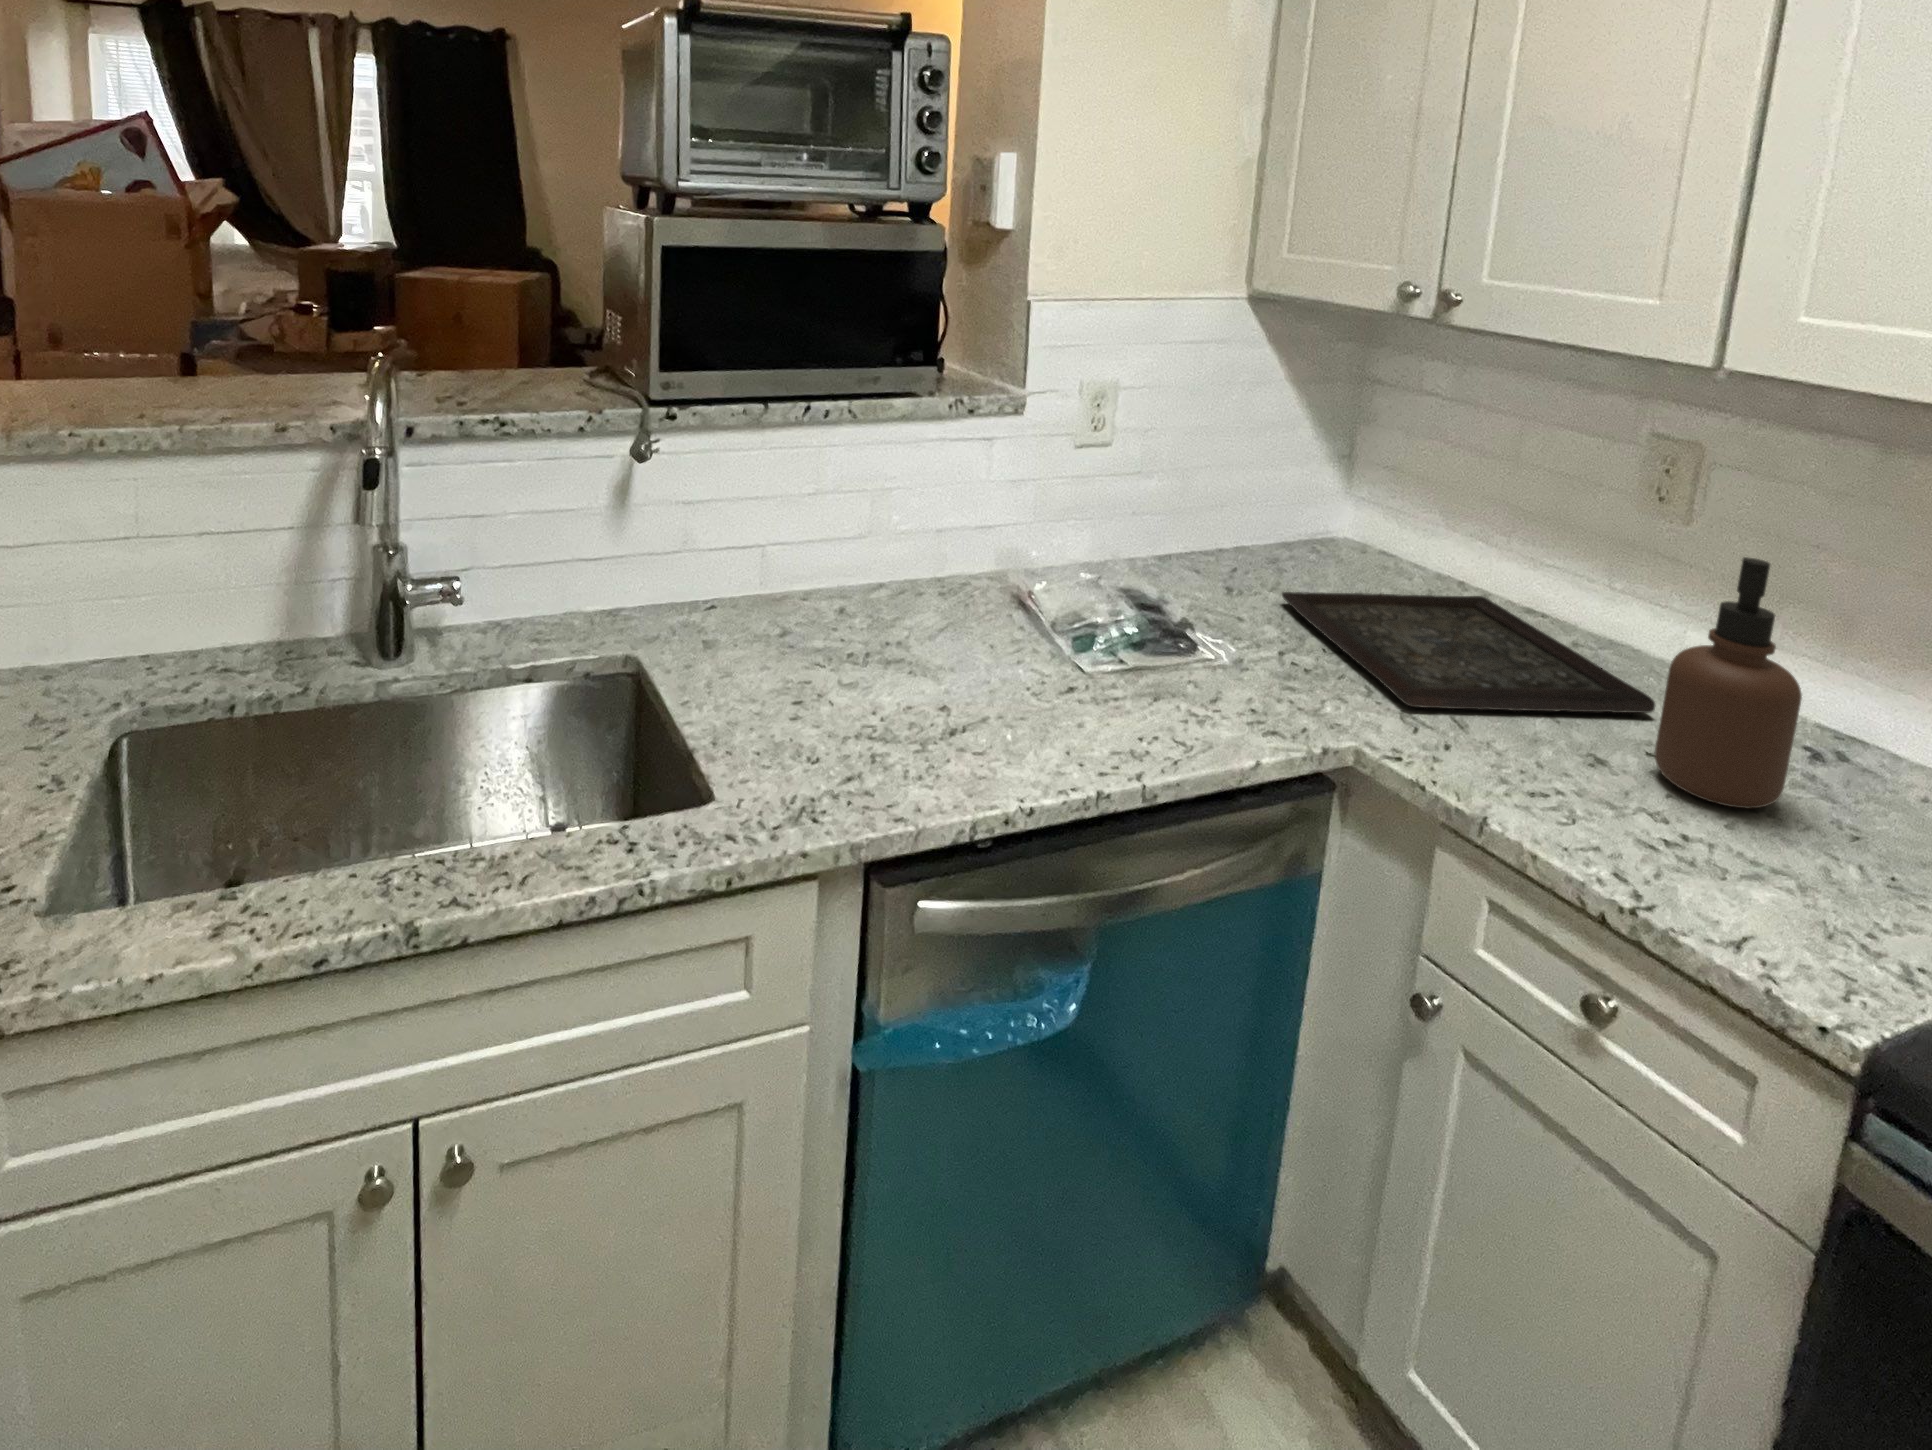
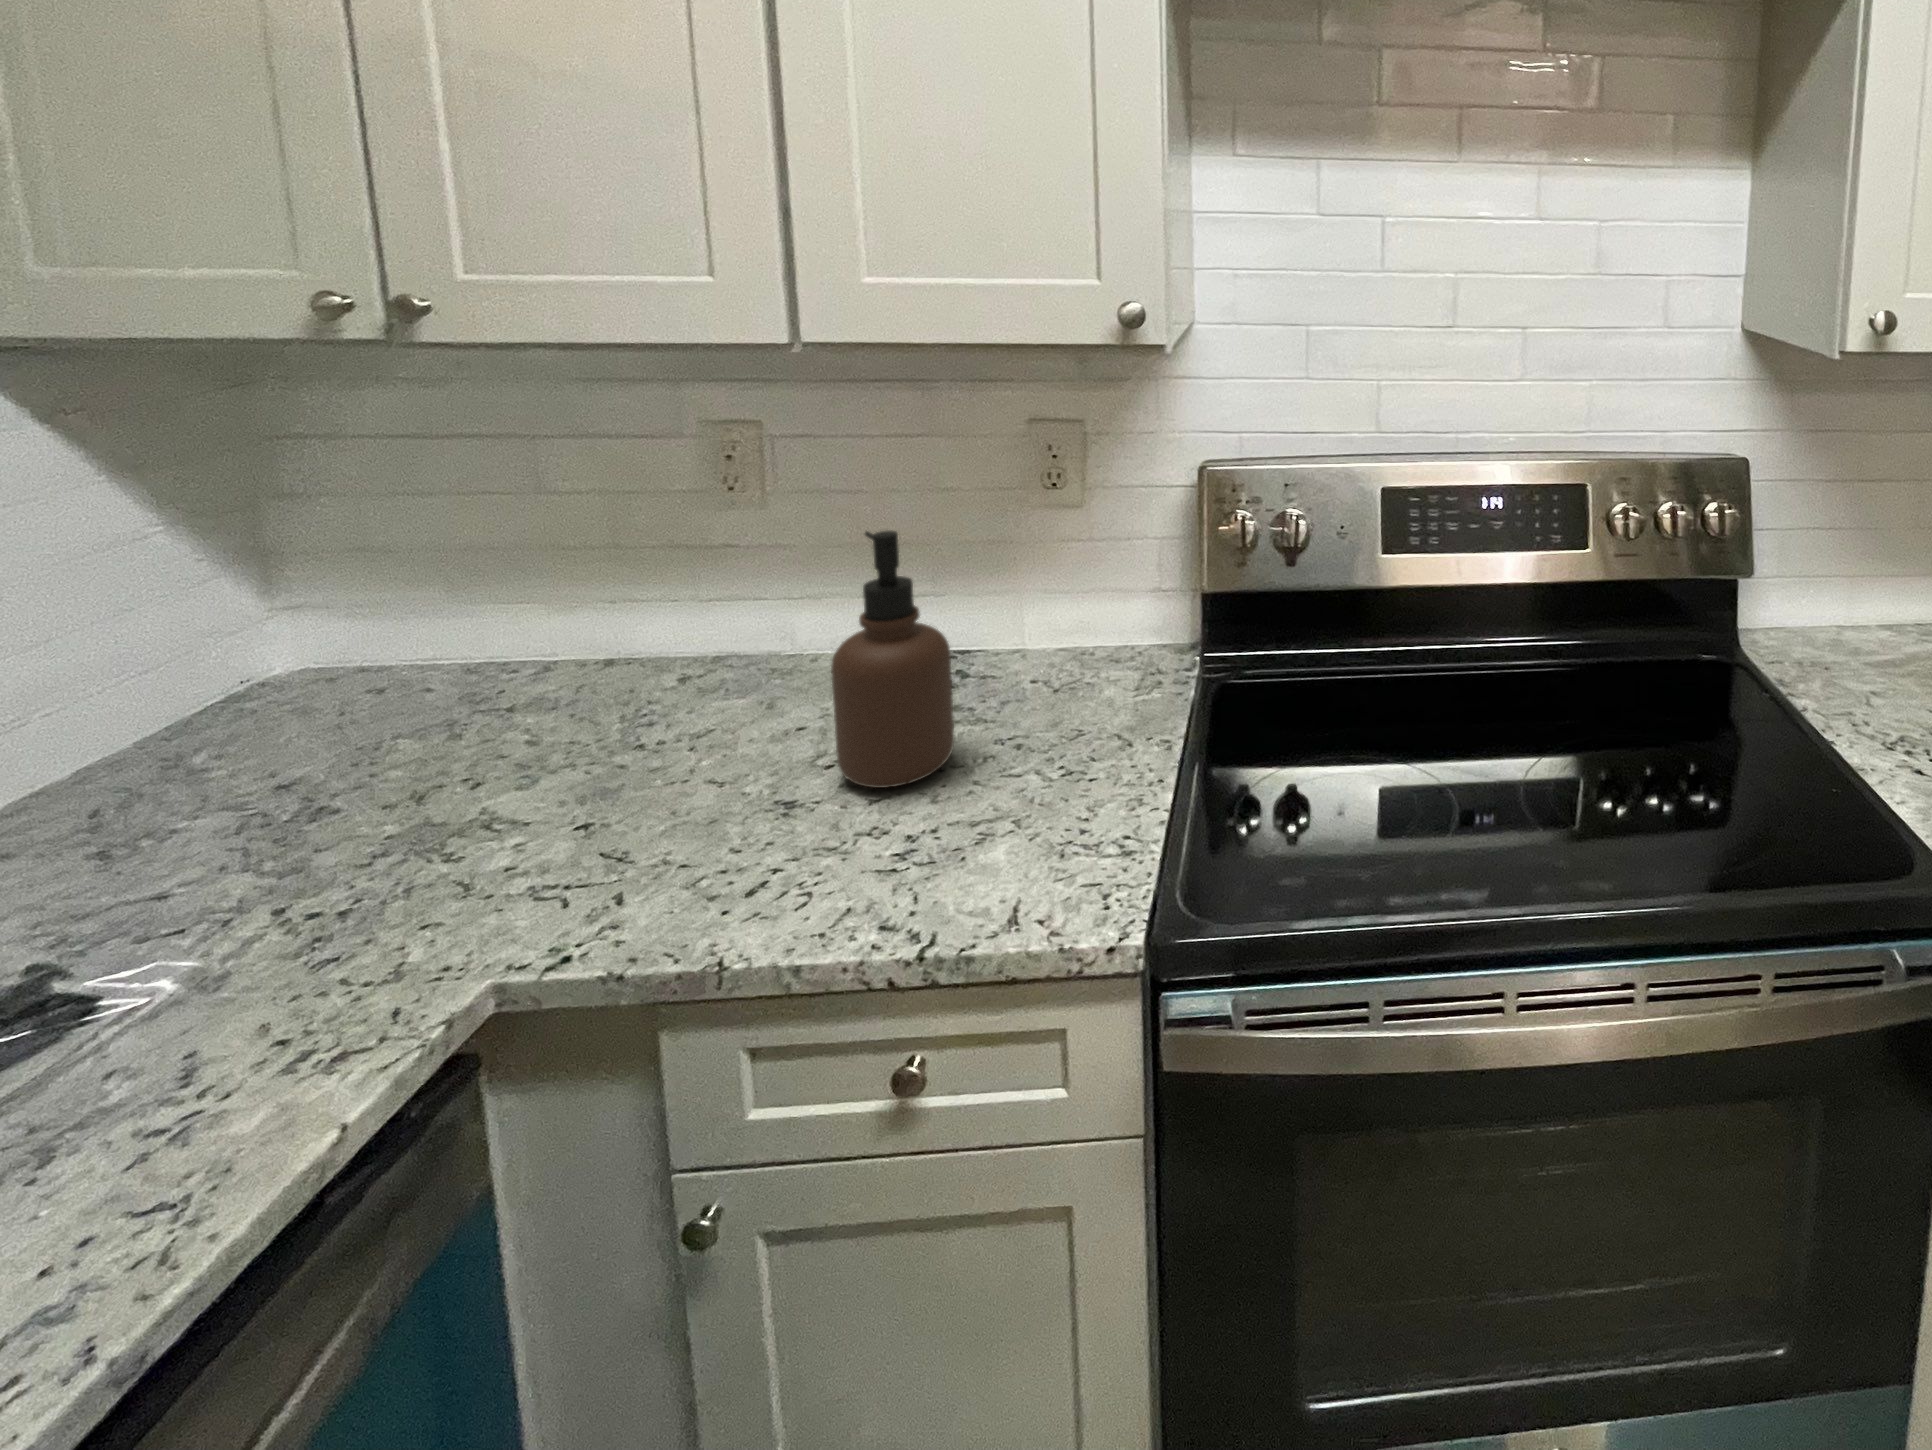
tray: present [1282,592,1655,713] -> none [222,672,804,876]

